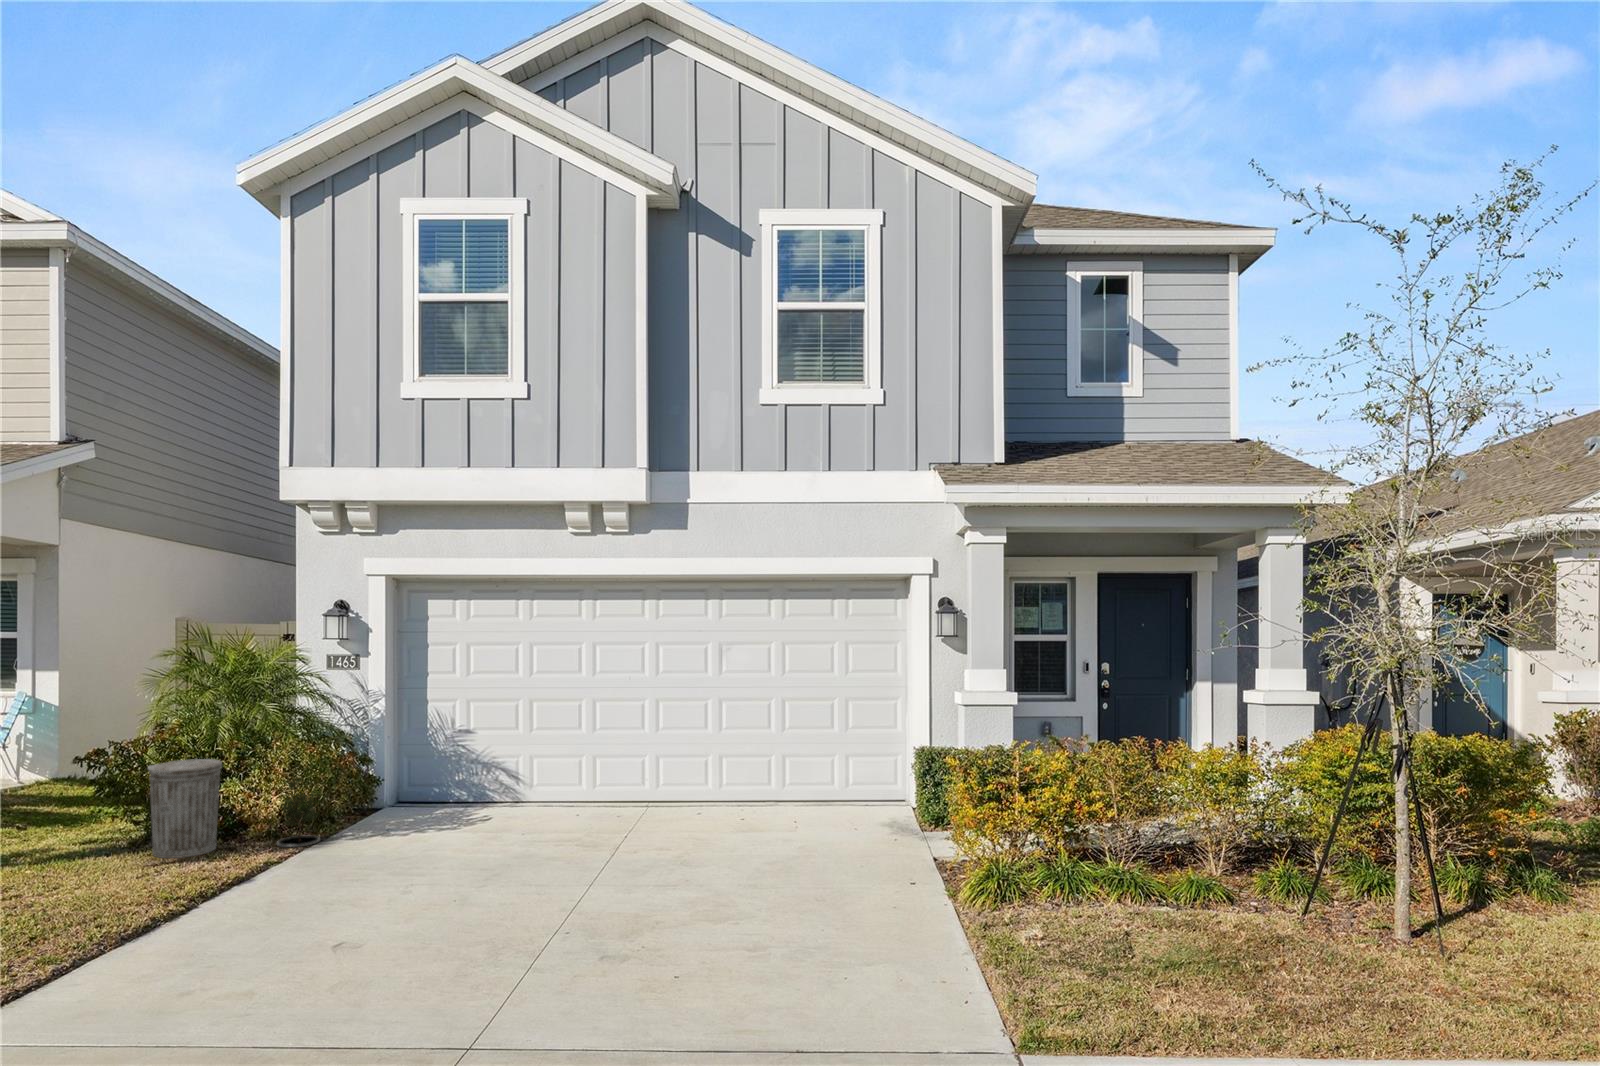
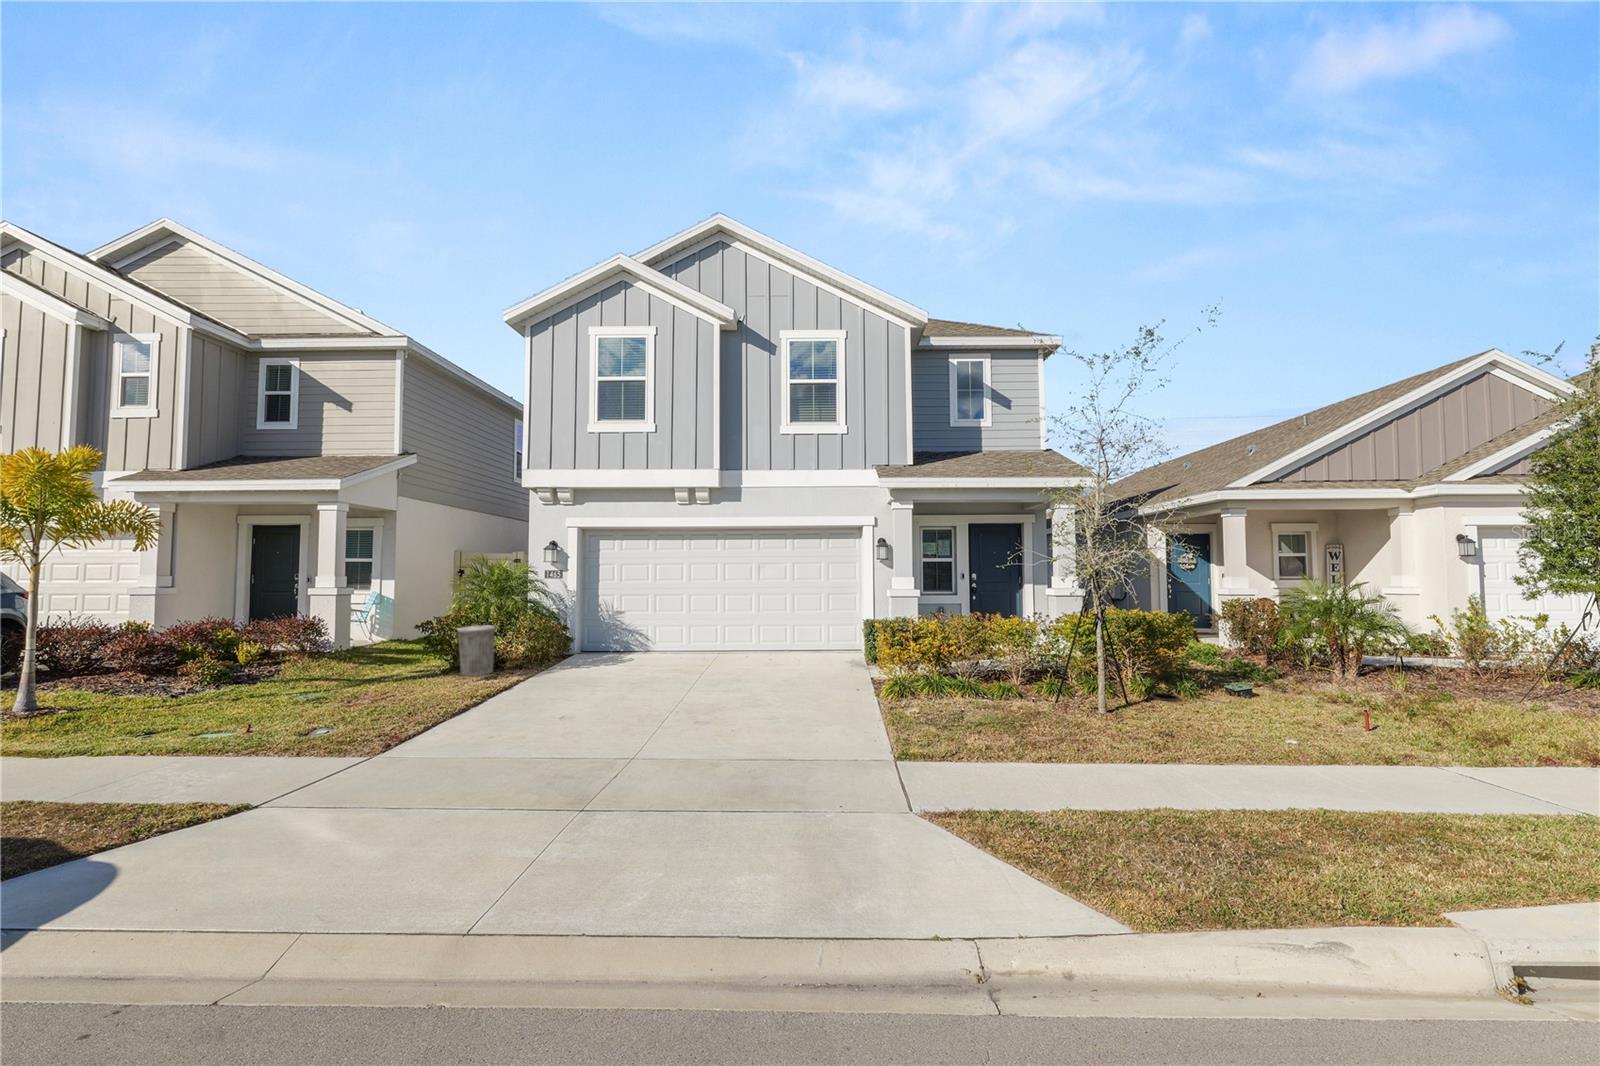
potted tree: present [277,775,320,847] -> present [1151,656,1180,701]

